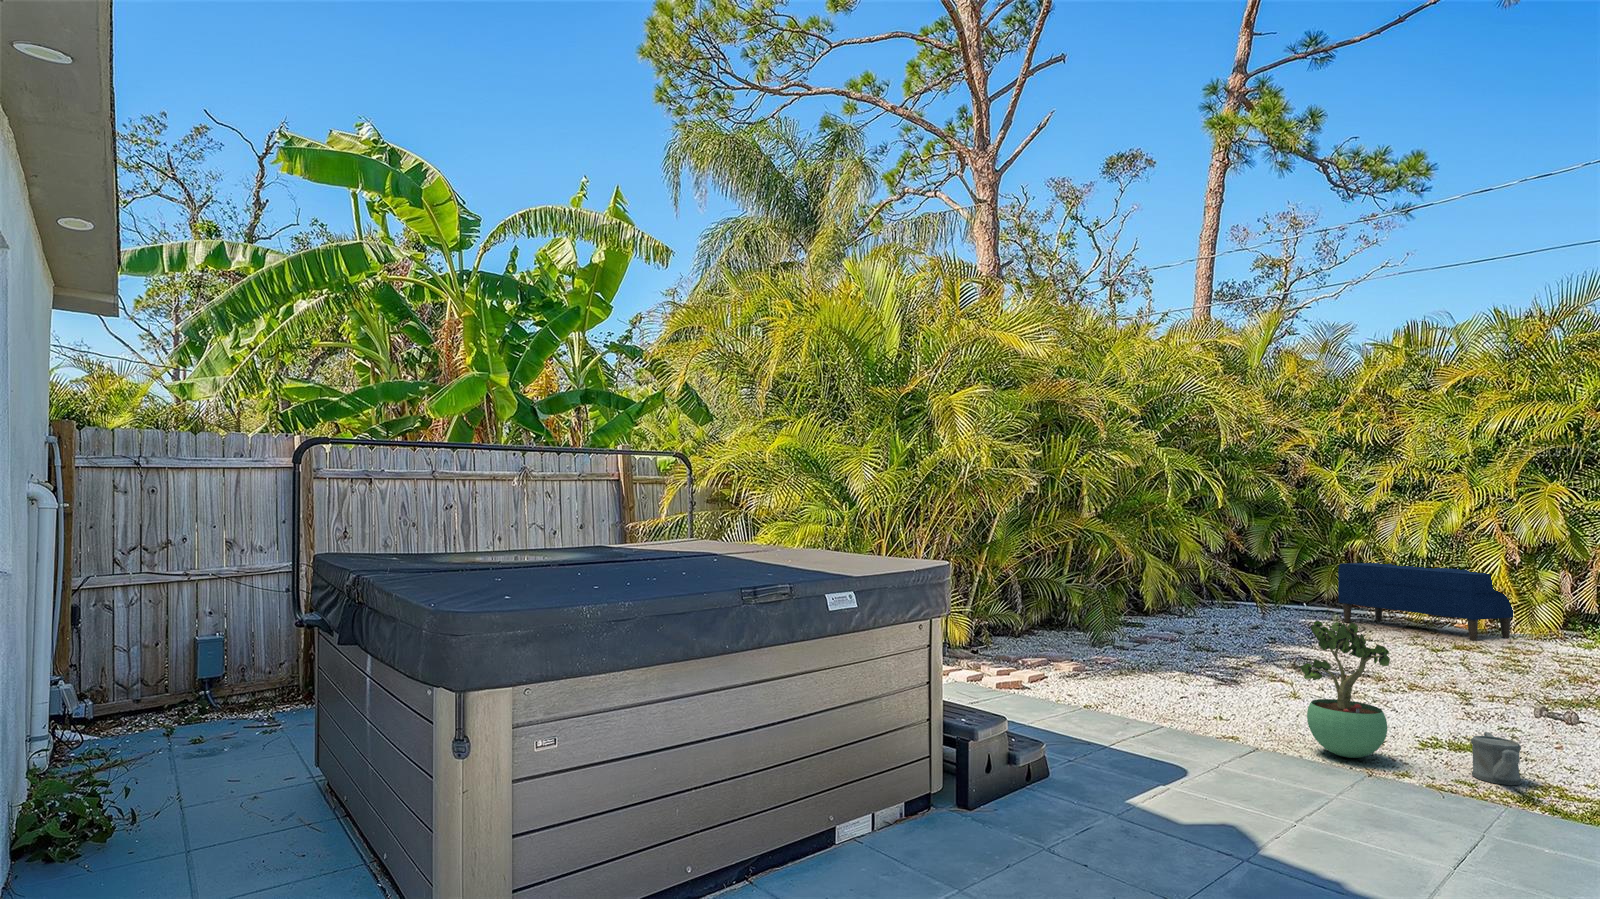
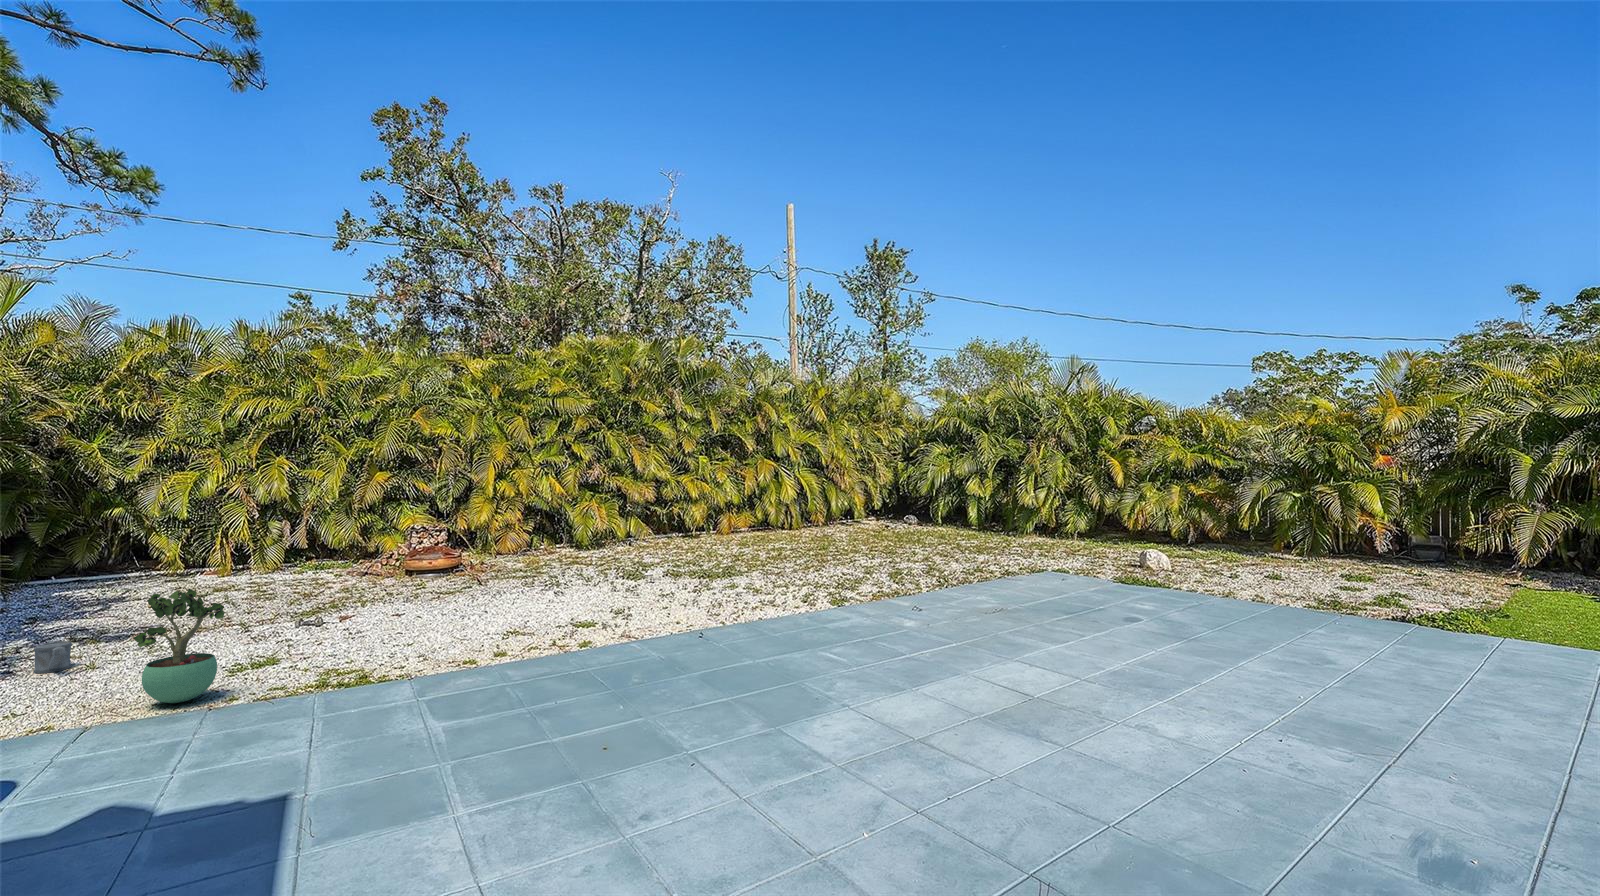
bench: present [1338,563,1513,641] -> none [92,526,255,587]
watering can: present [1471,732,1522,785] -> present [33,641,72,673]

